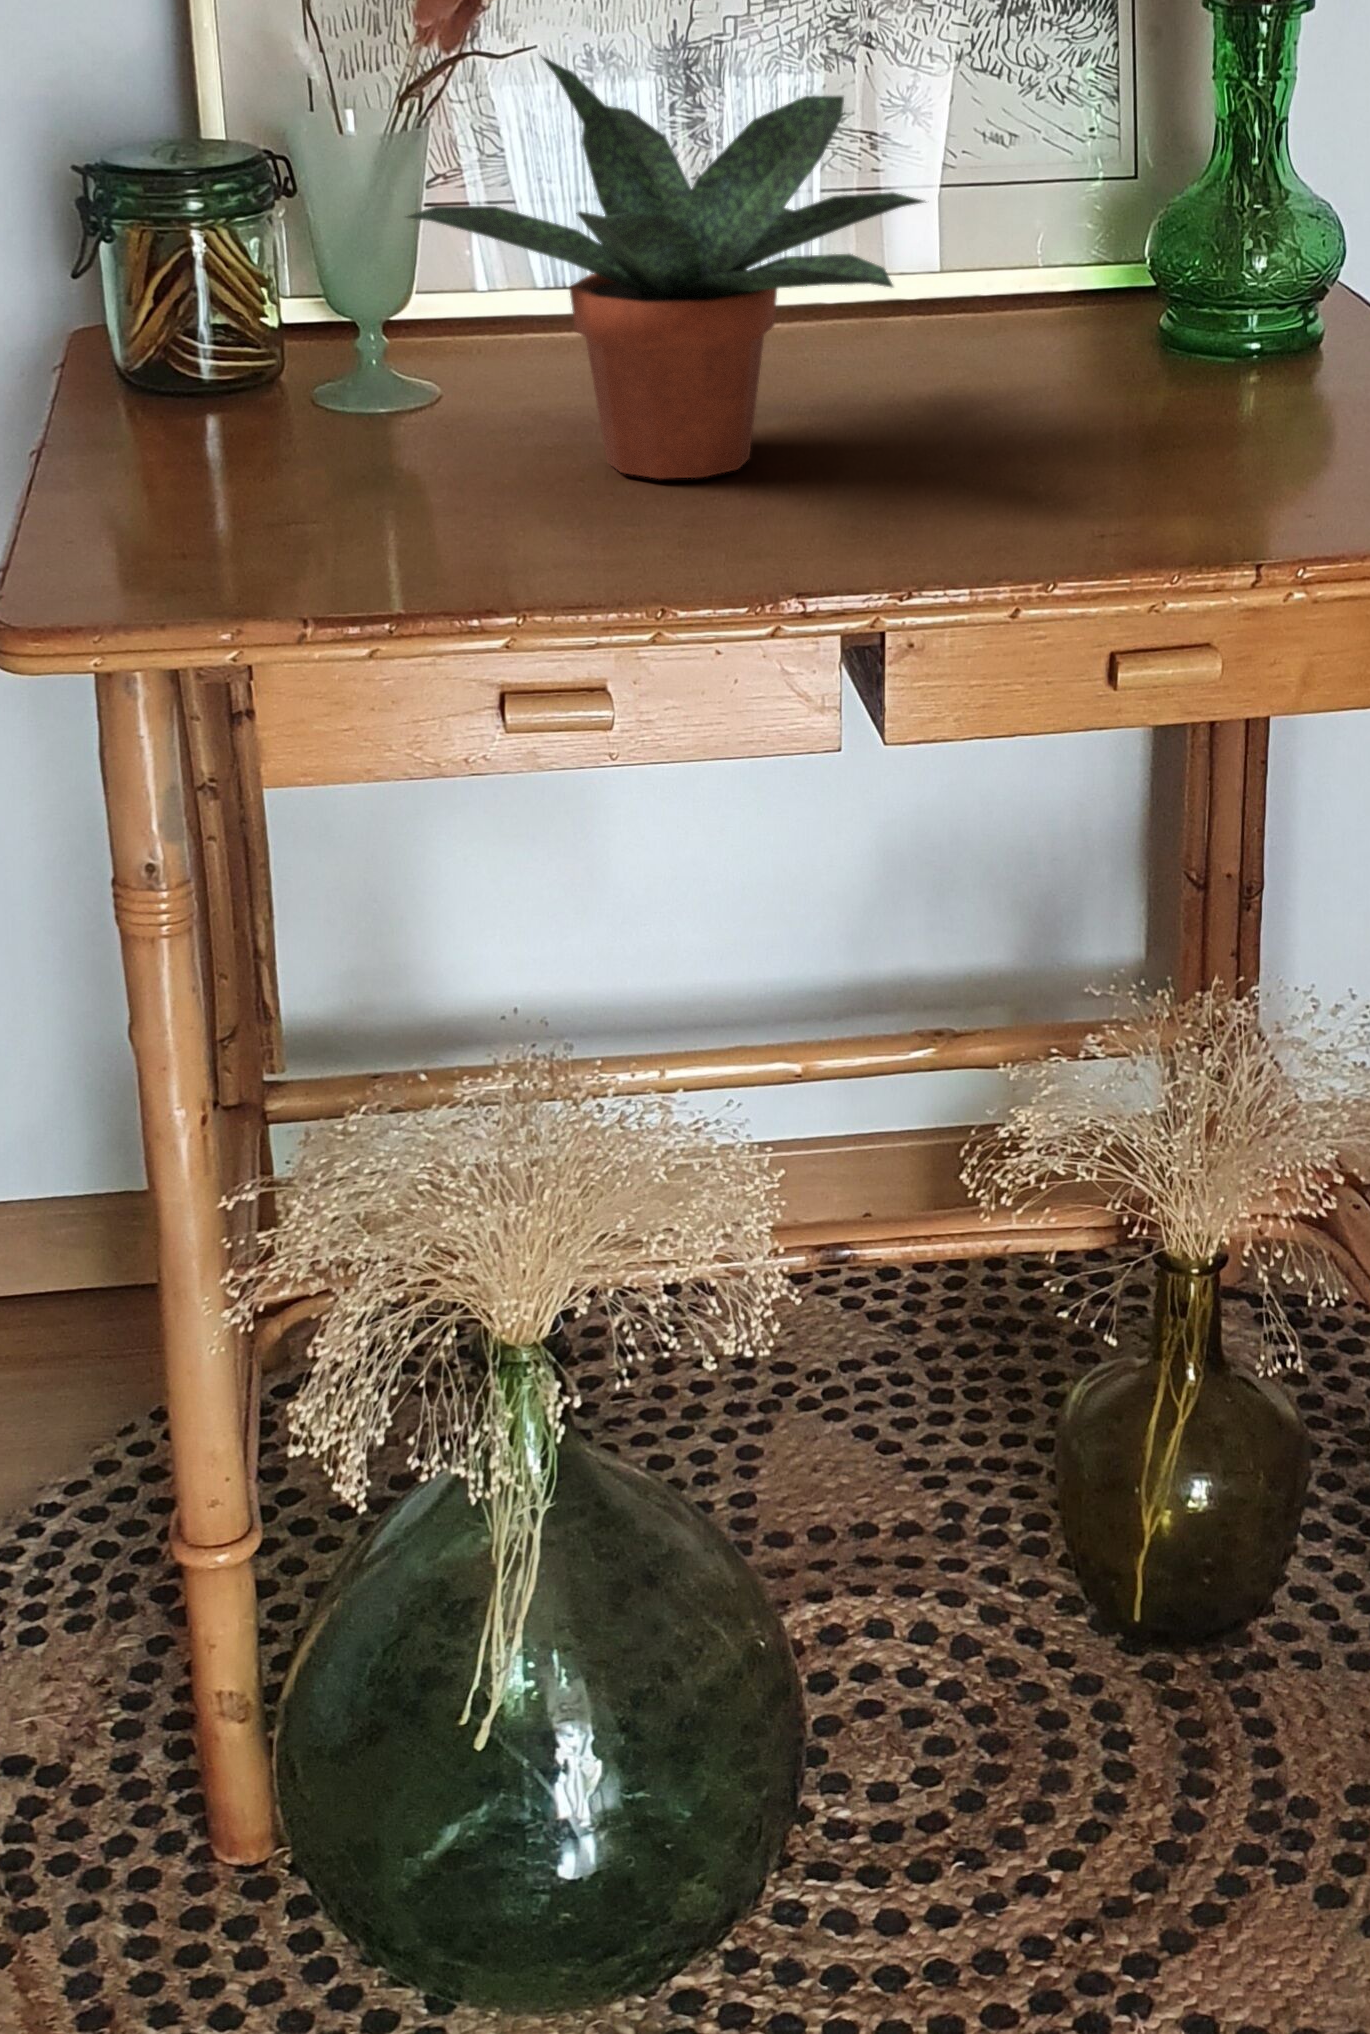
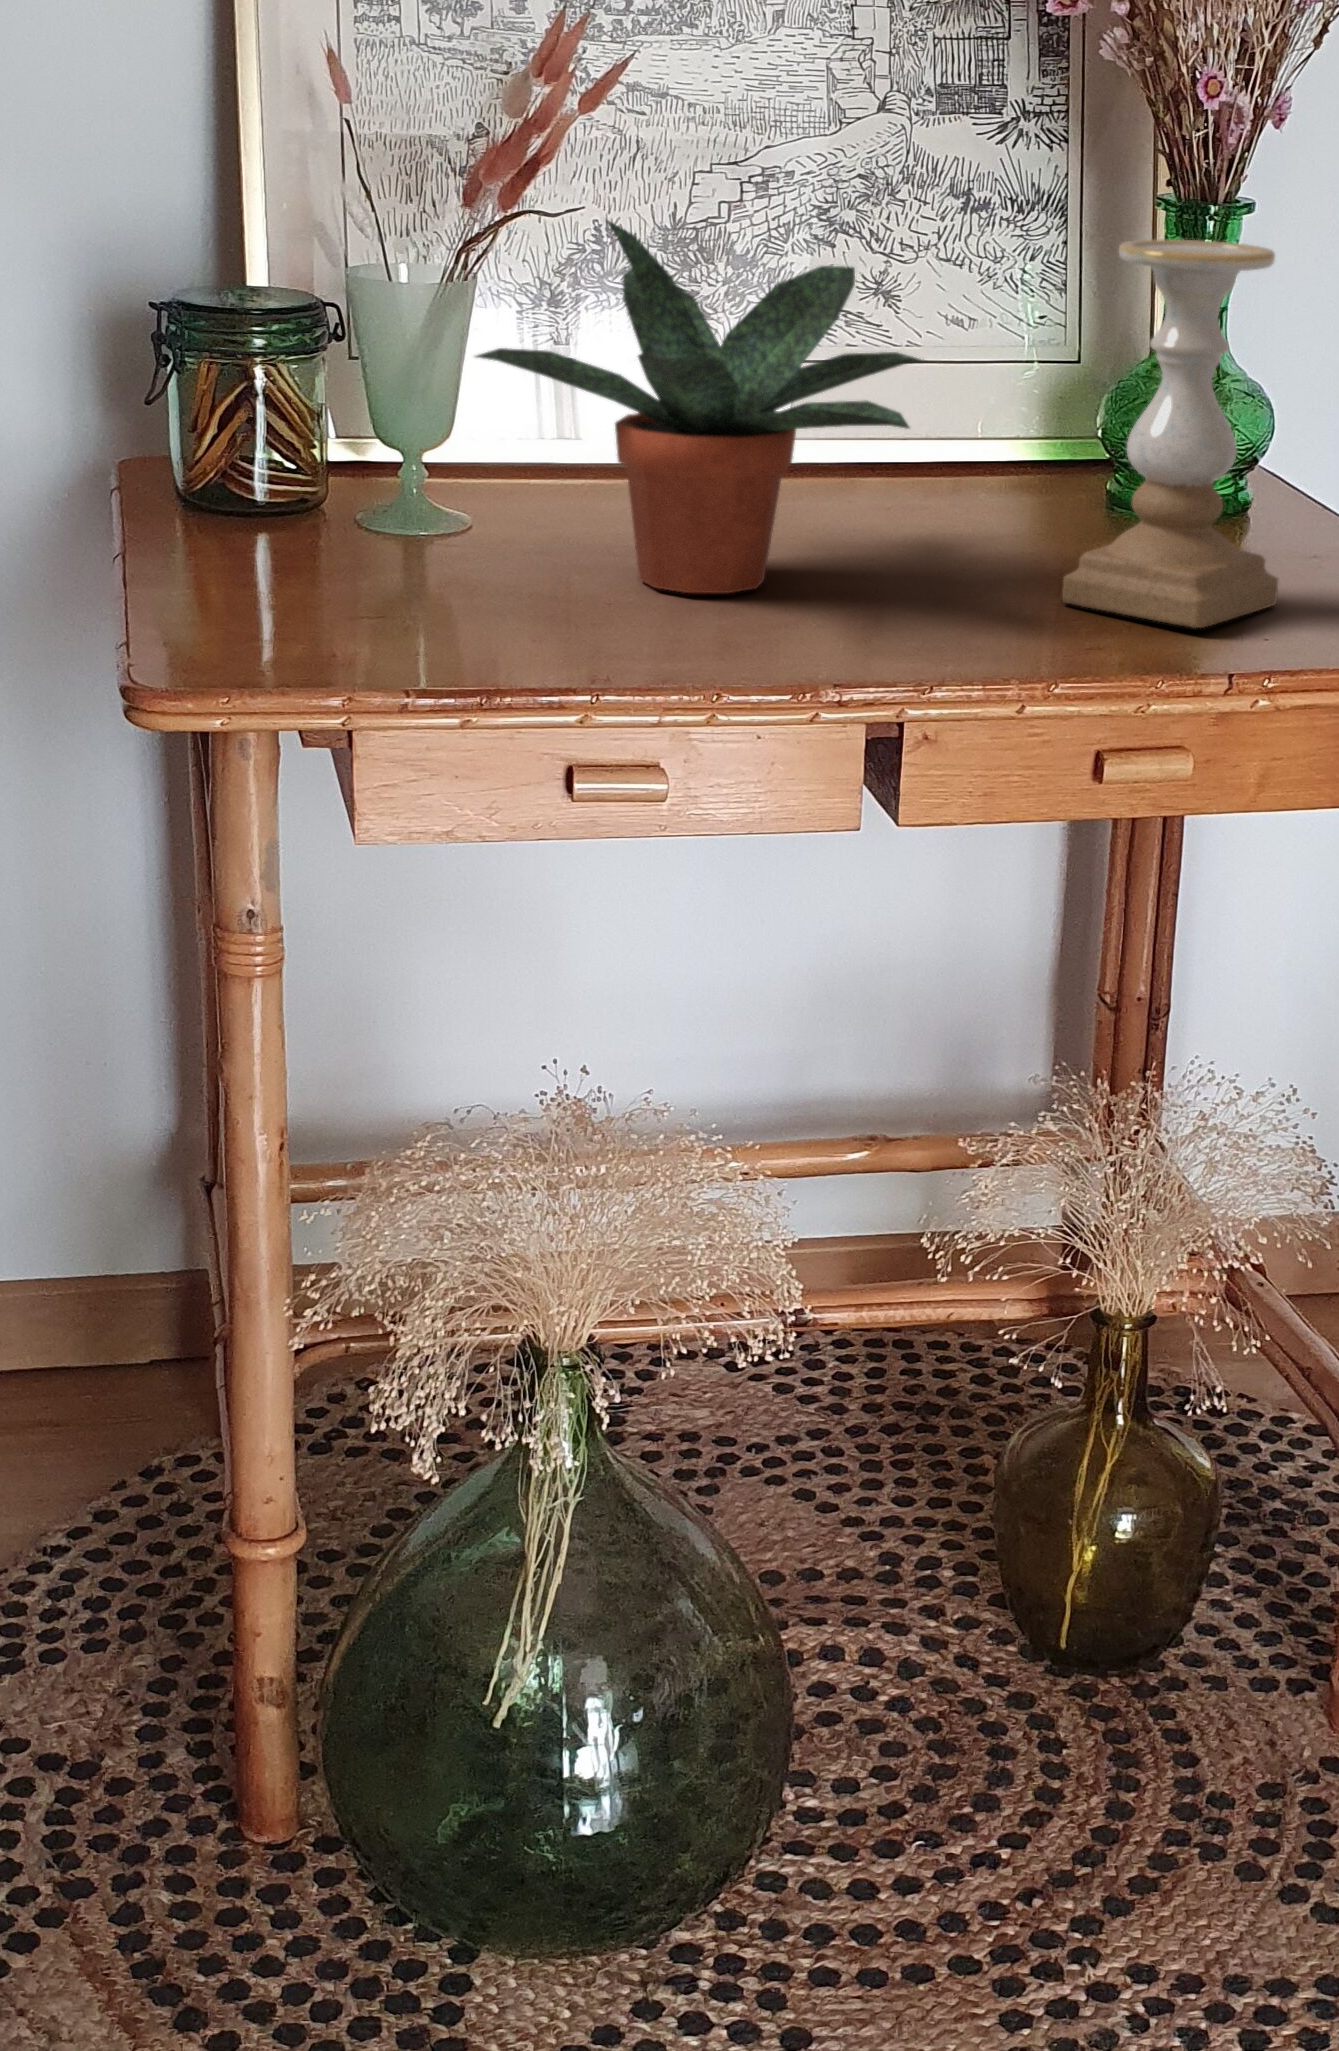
candle holder: none [1086,52,1337,505] -> present [1062,240,1278,628]

